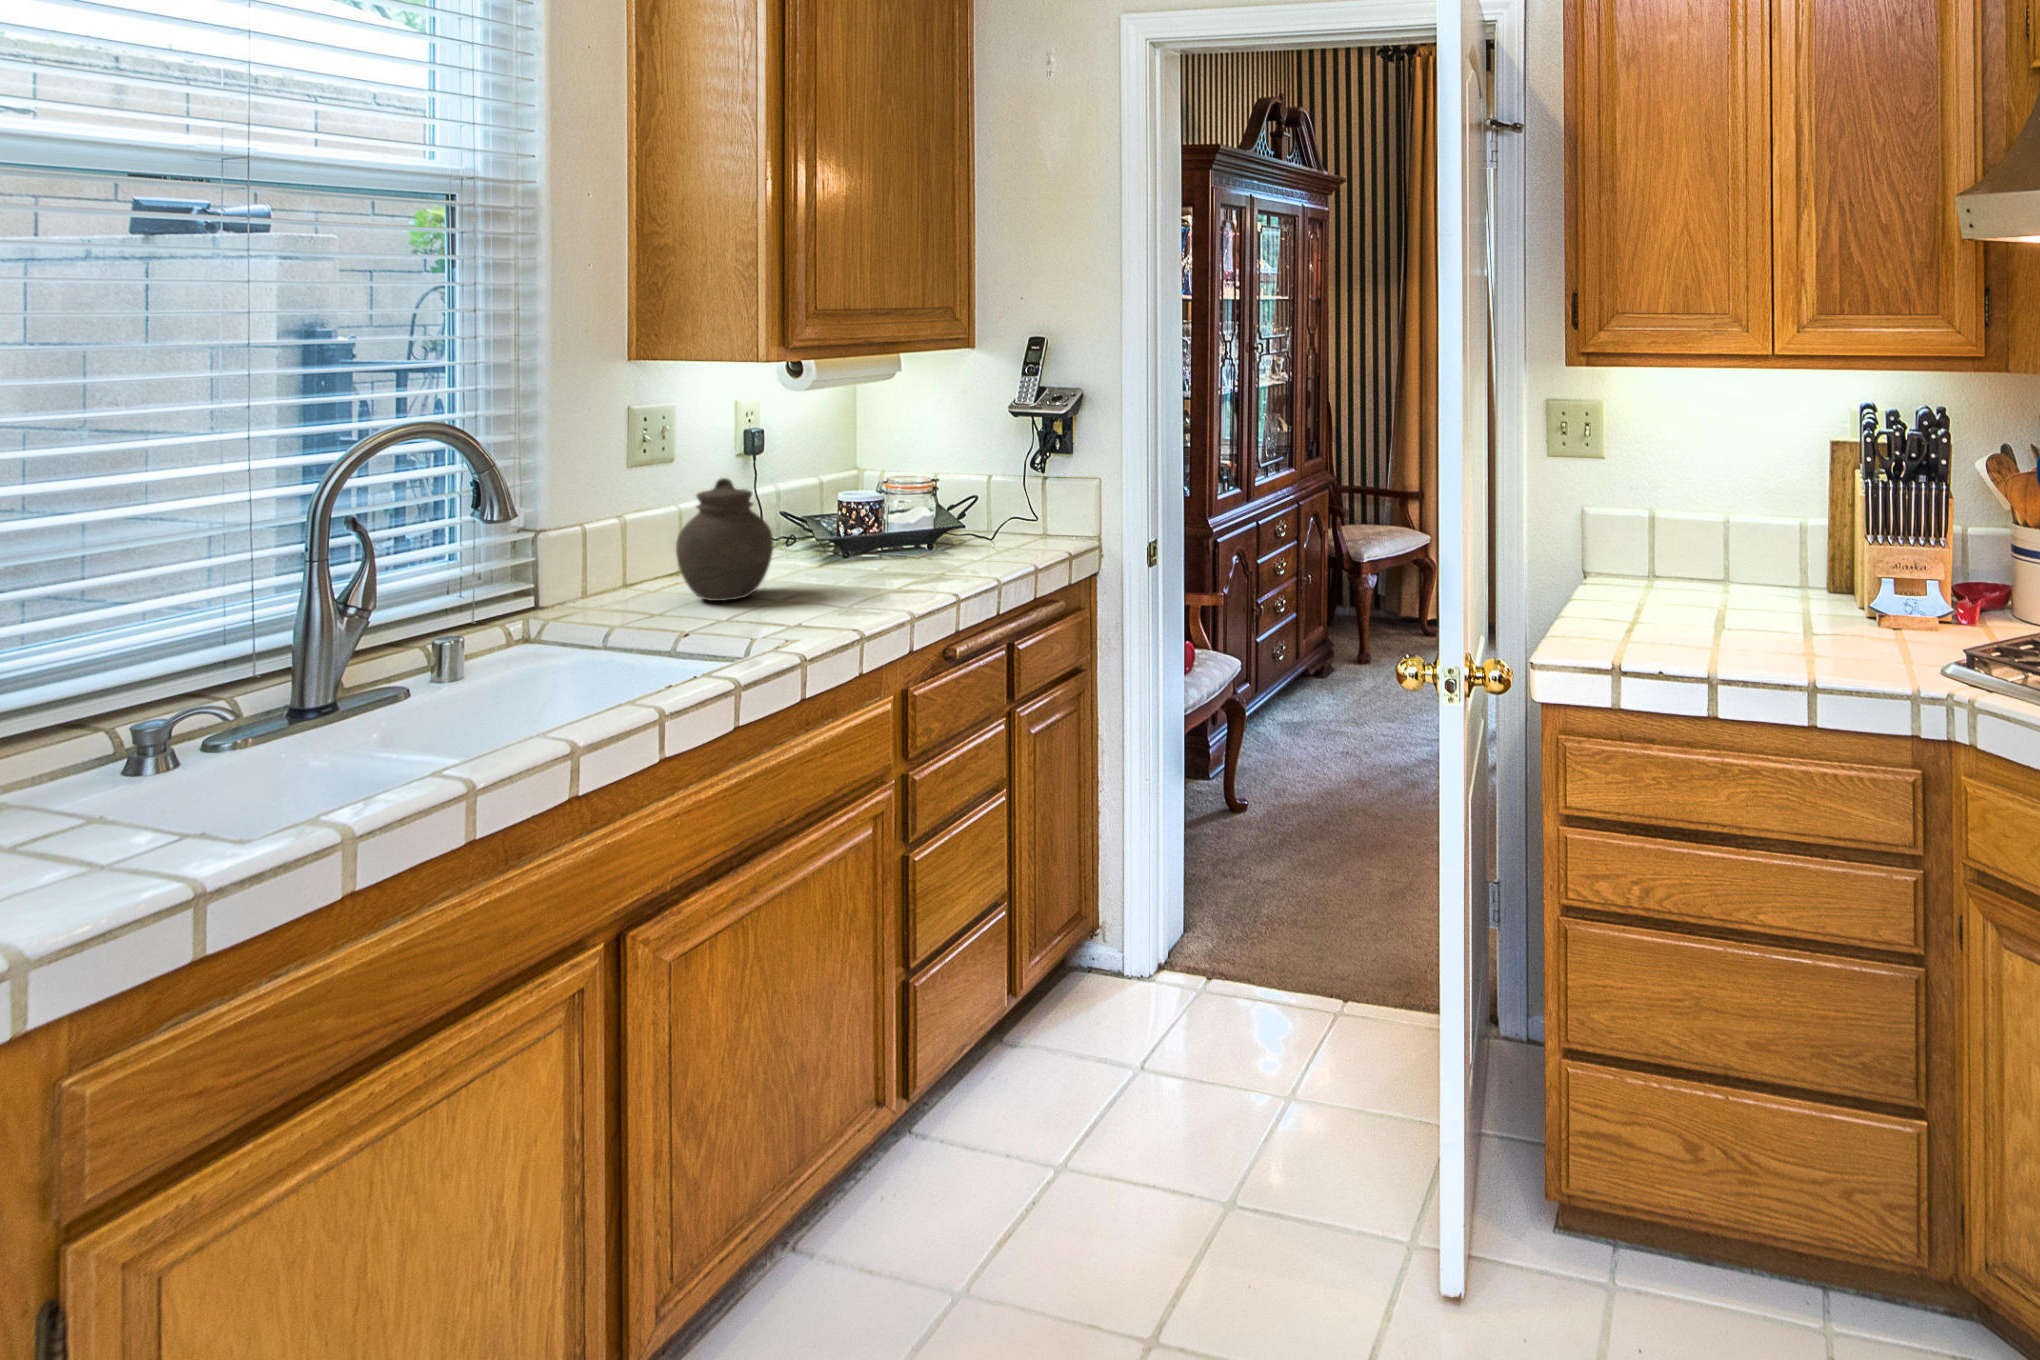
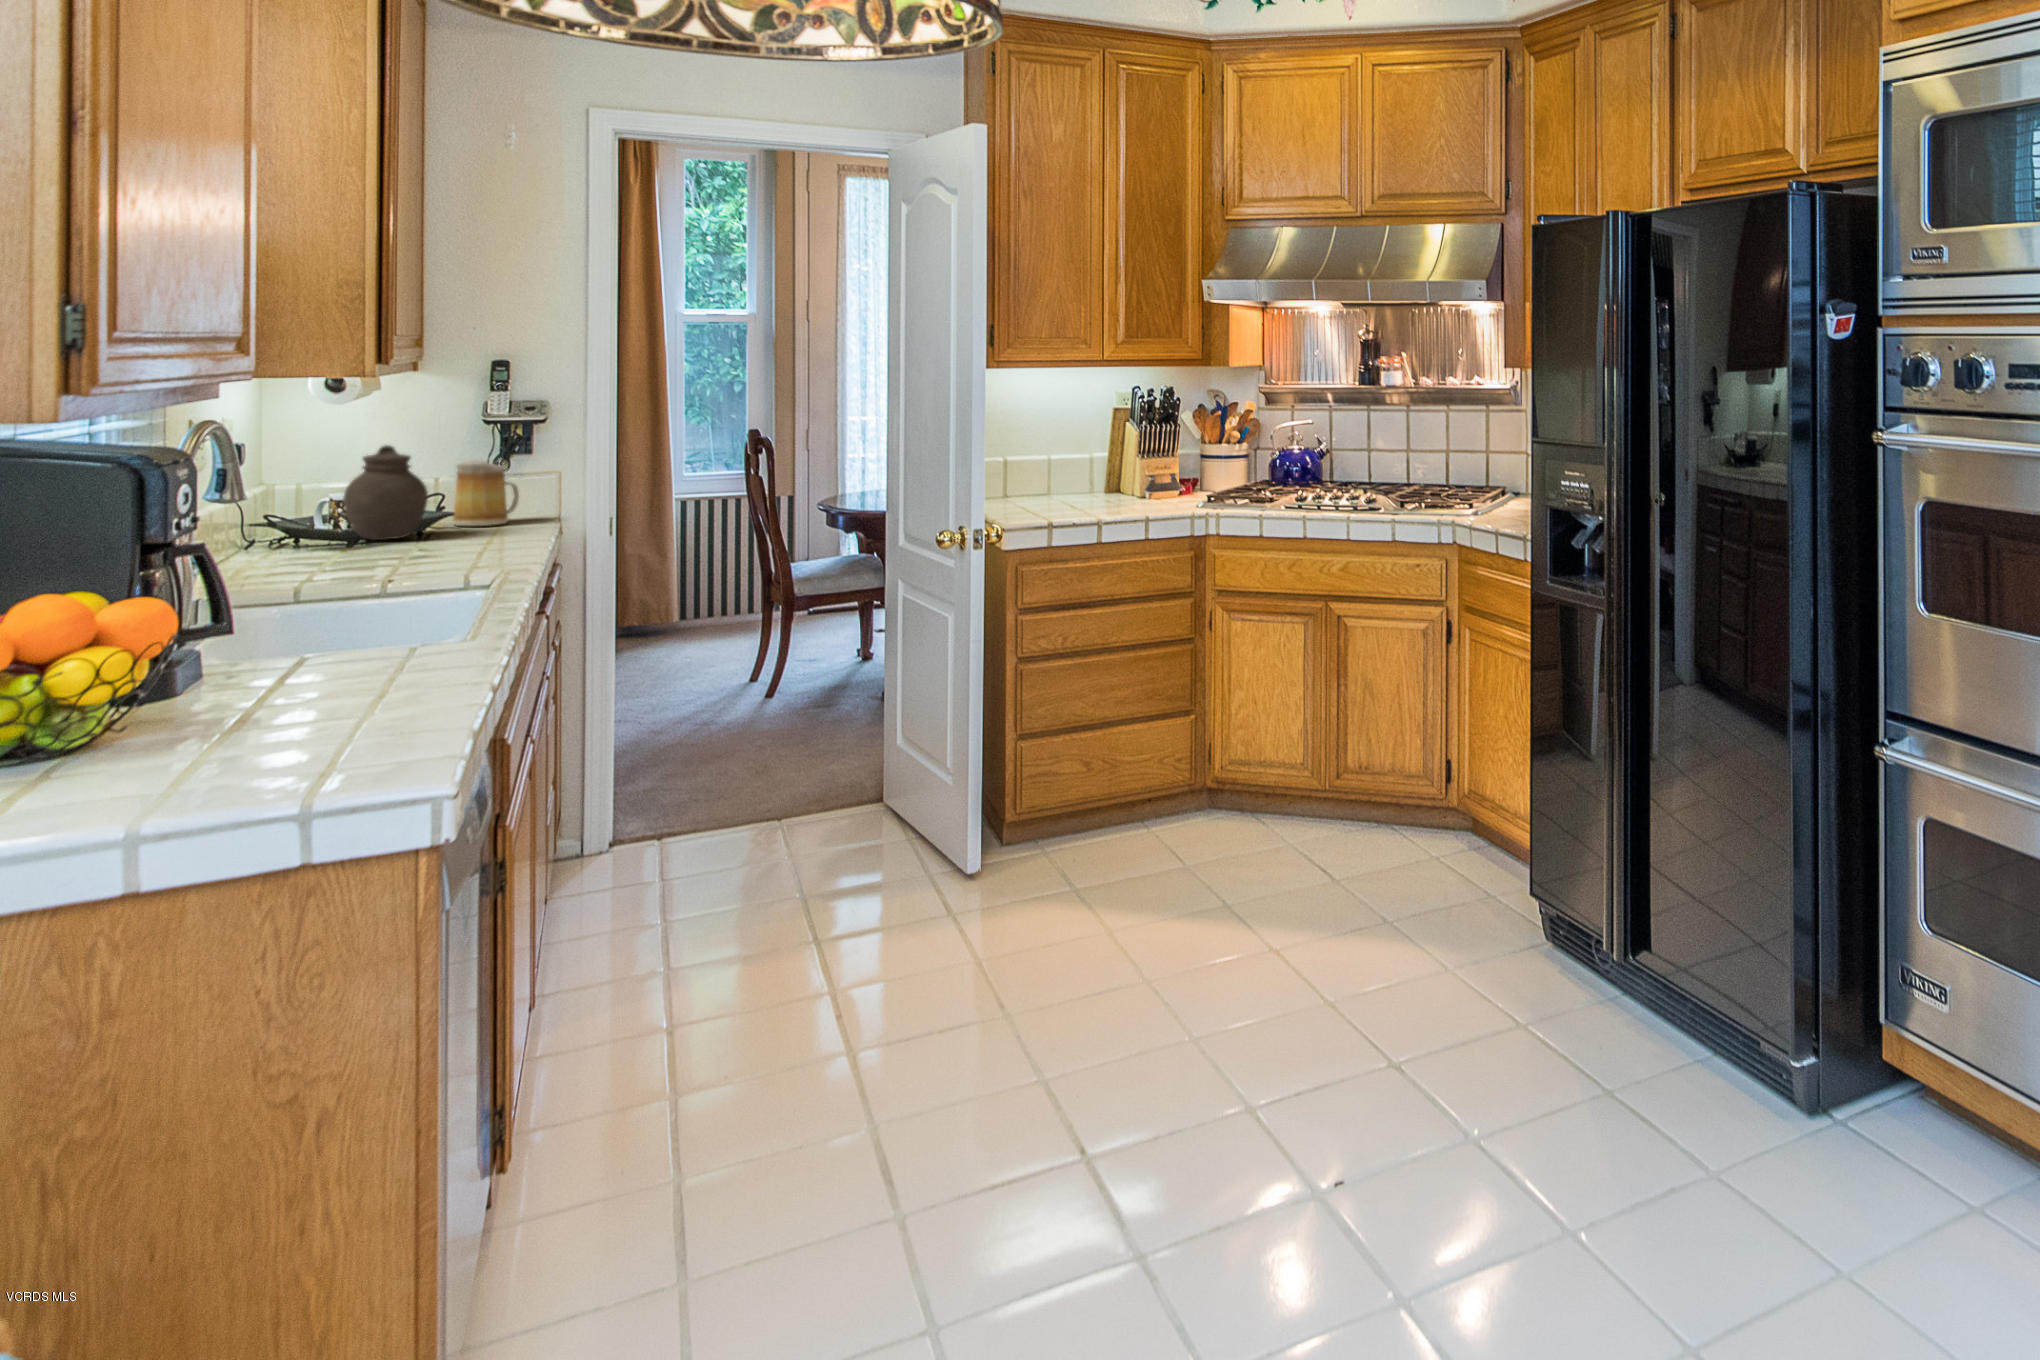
mug: none [839,497,916,587] -> present [452,460,519,526]

